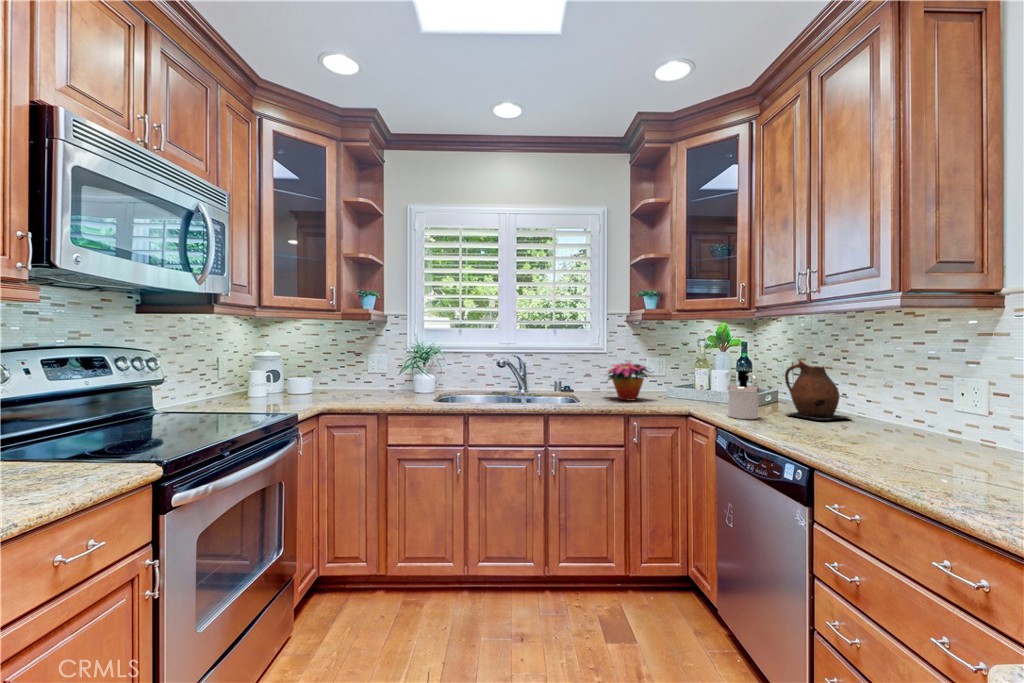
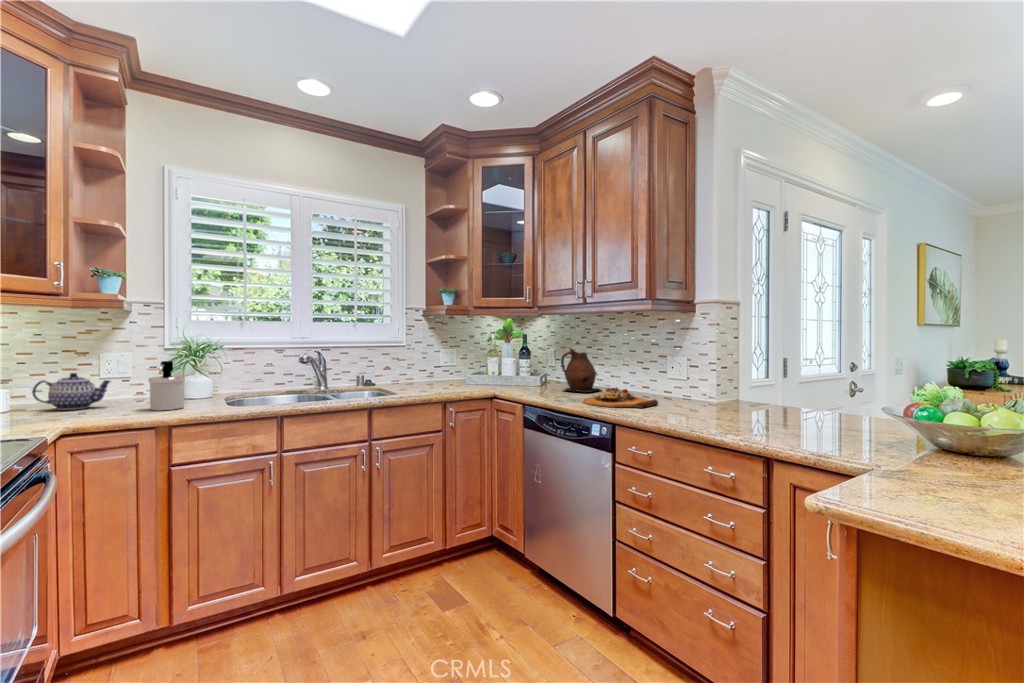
flower arrangement: present [606,362,650,401] -> none [408,354,462,390]
teapot: none [326,368,367,395] -> present [32,373,111,410]
soap dispenser: present [727,370,759,419] -> present [149,361,185,411]
cutting board: none [795,417,928,453] -> present [583,388,658,408]

